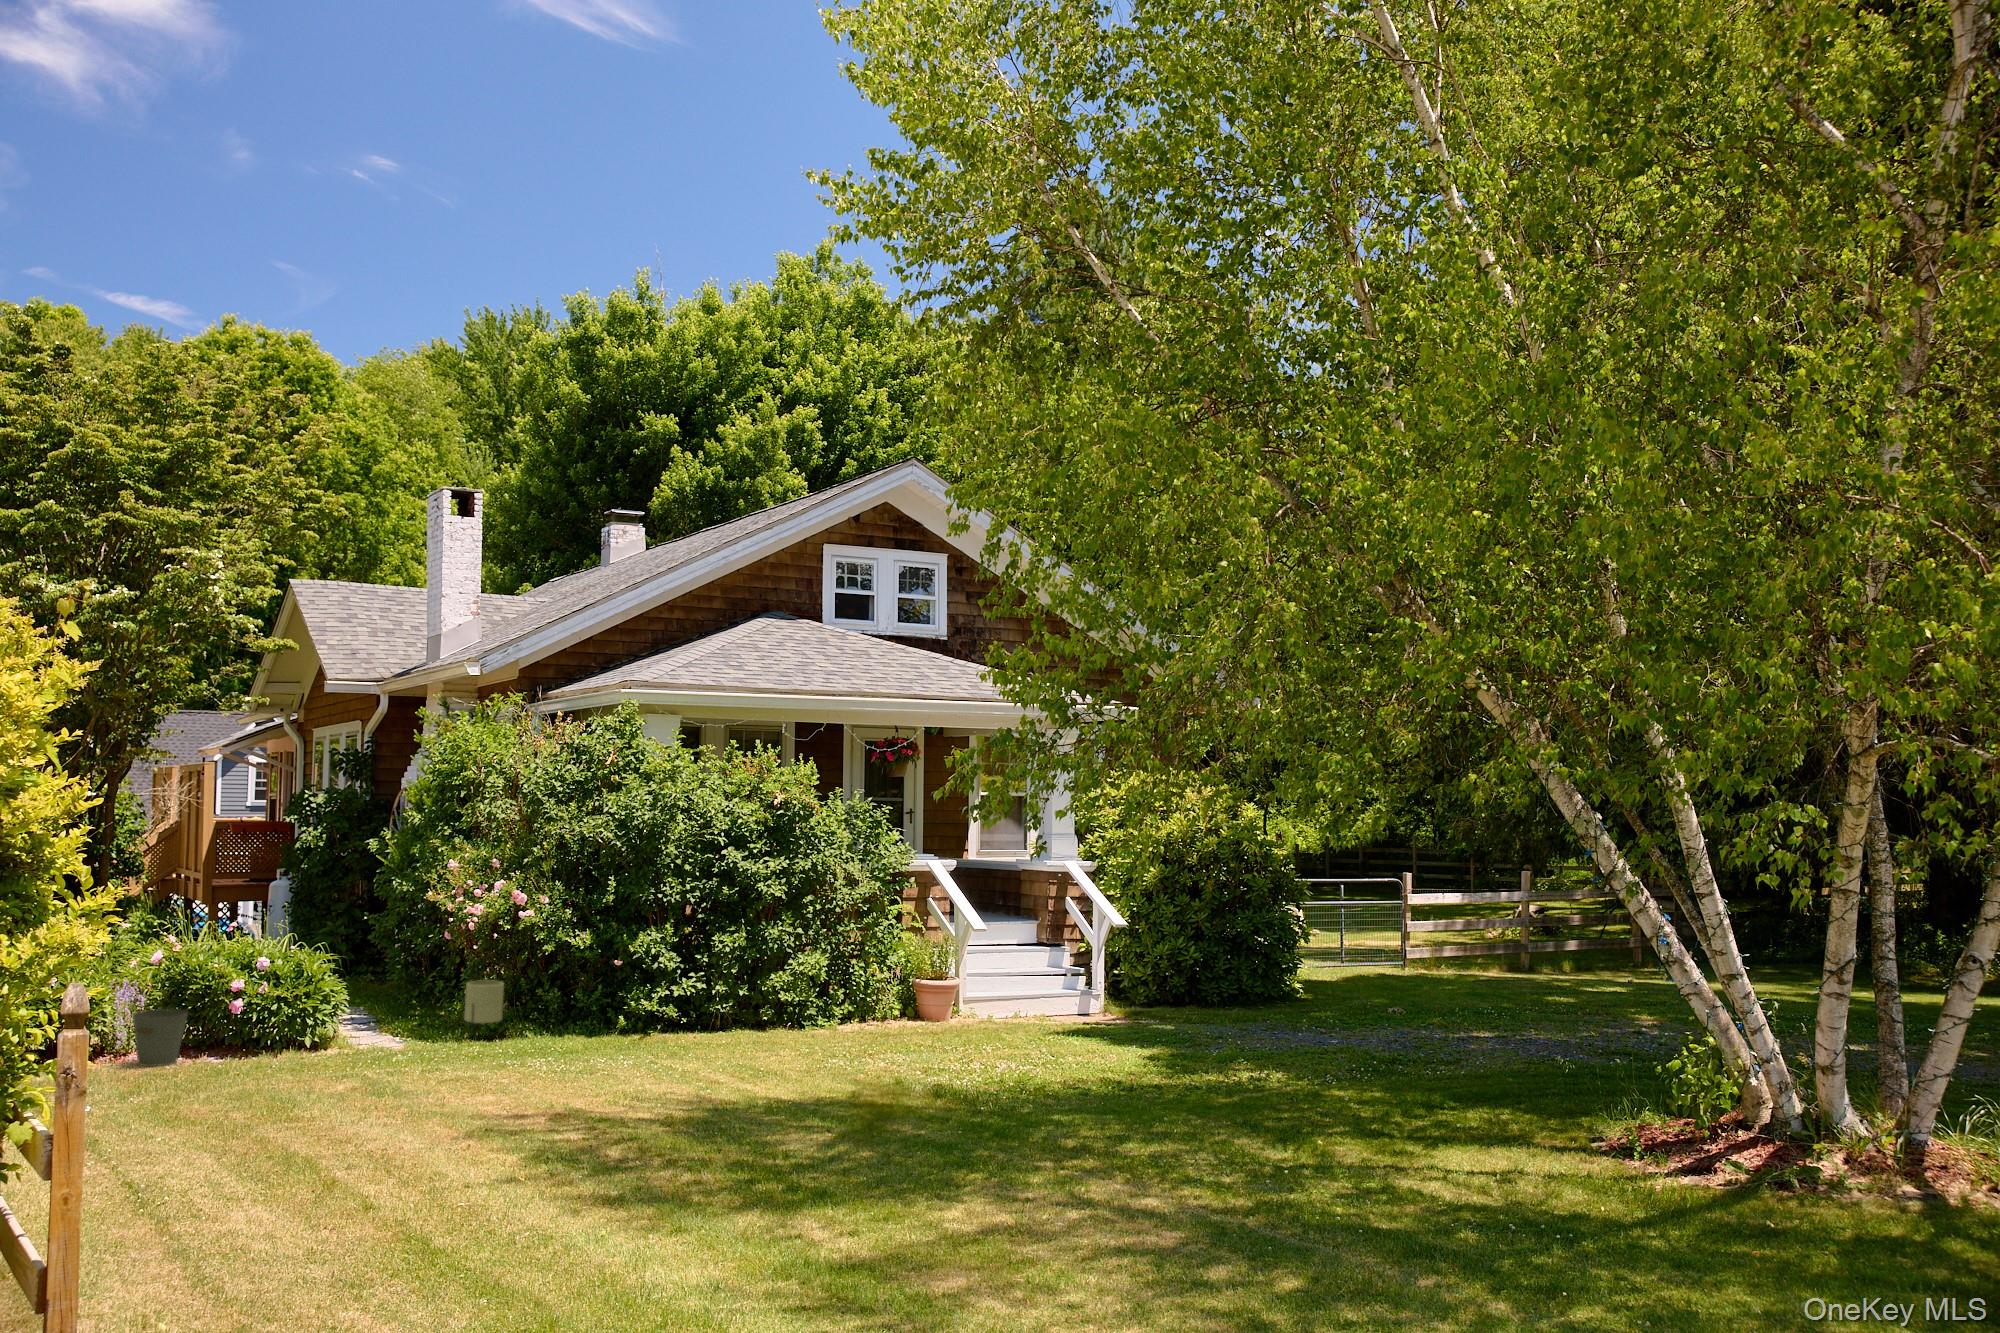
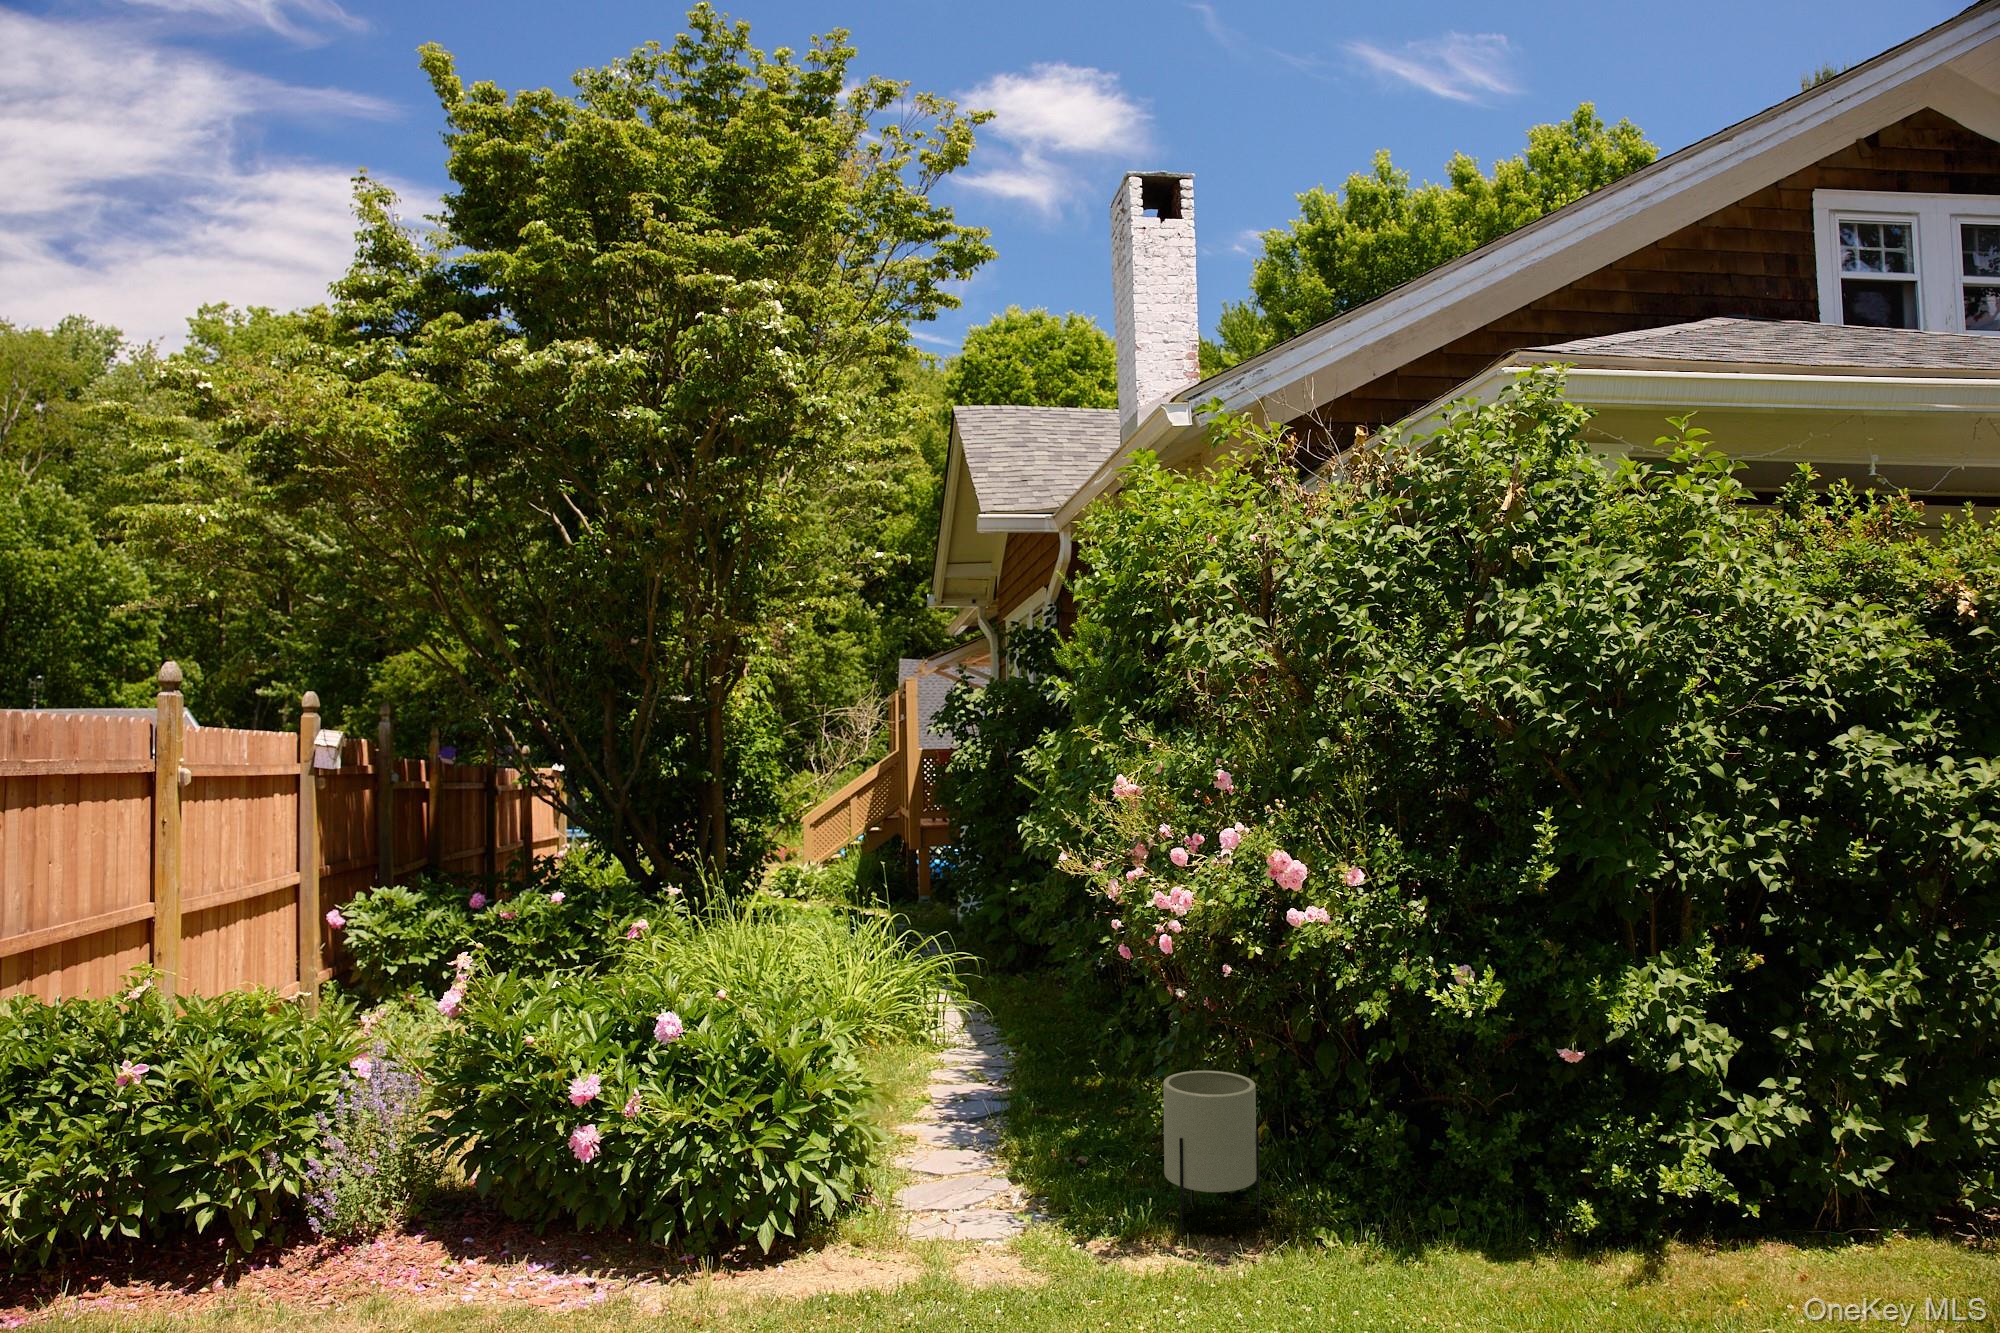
bucket: present [133,1009,188,1066] -> none [373,1128,508,1285]

